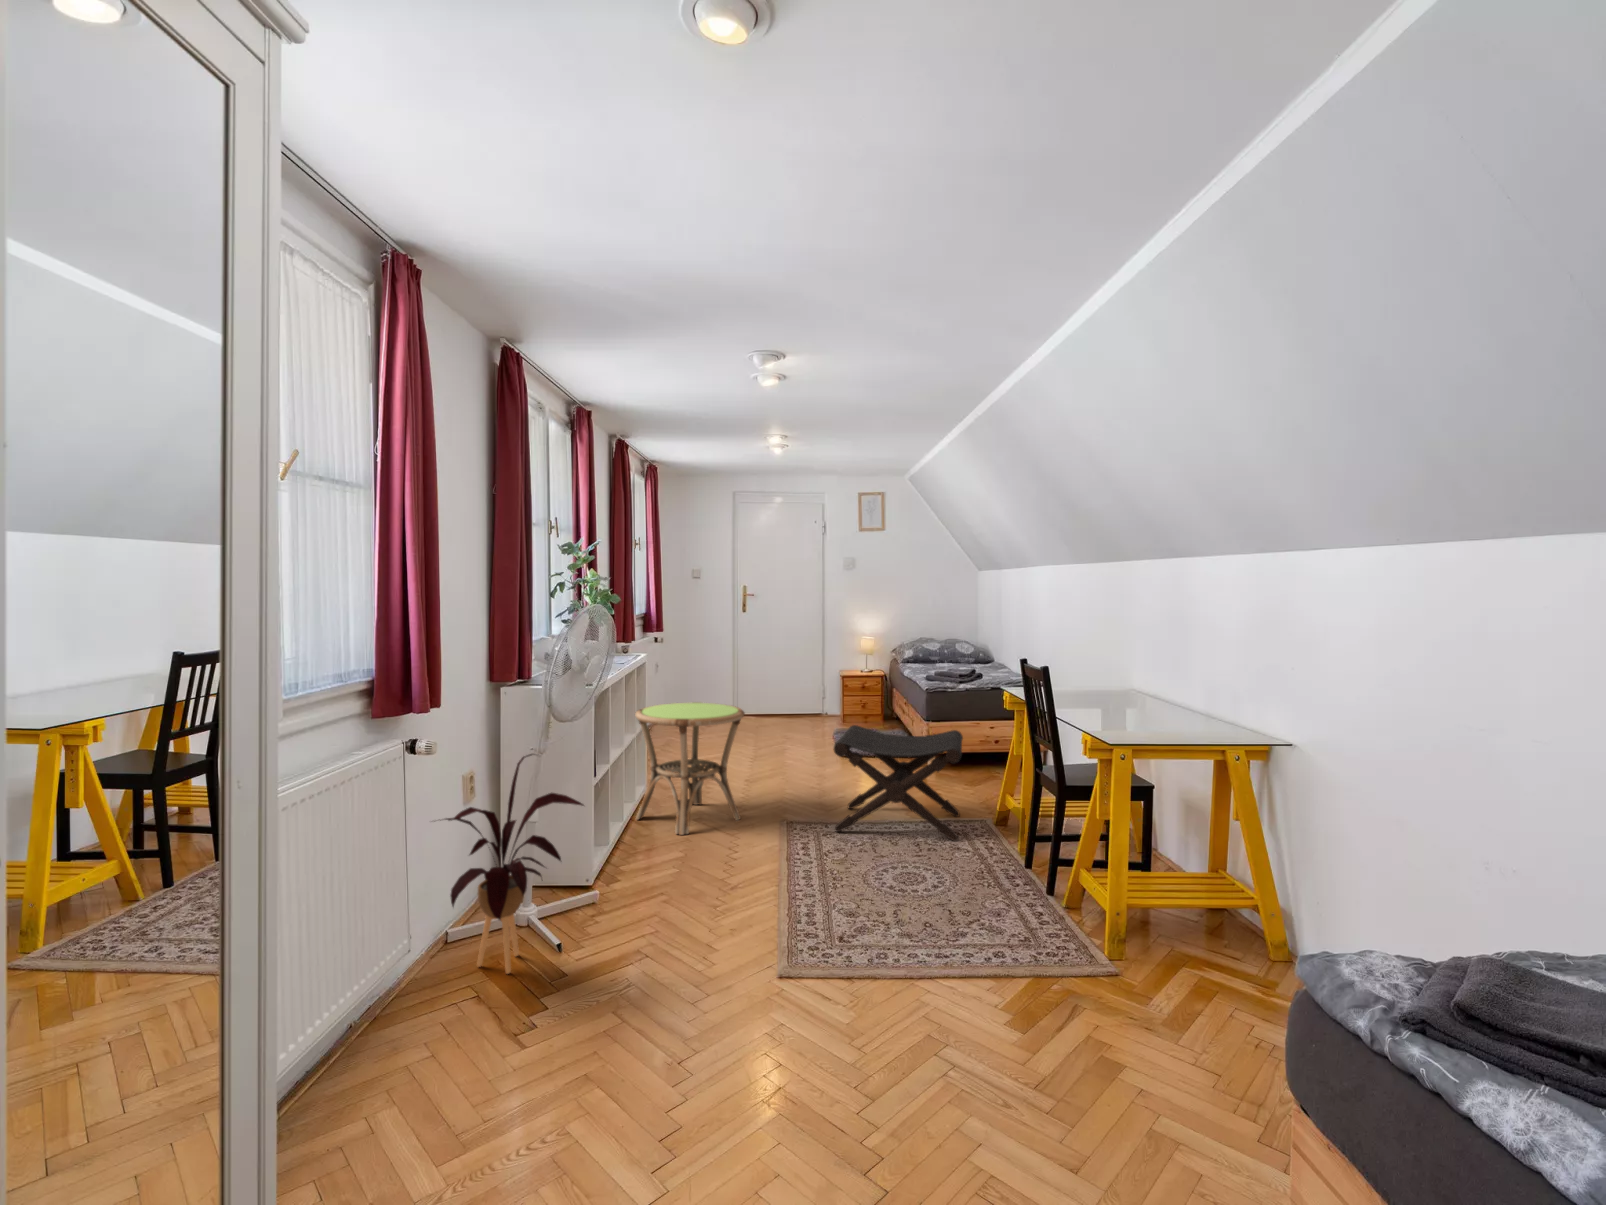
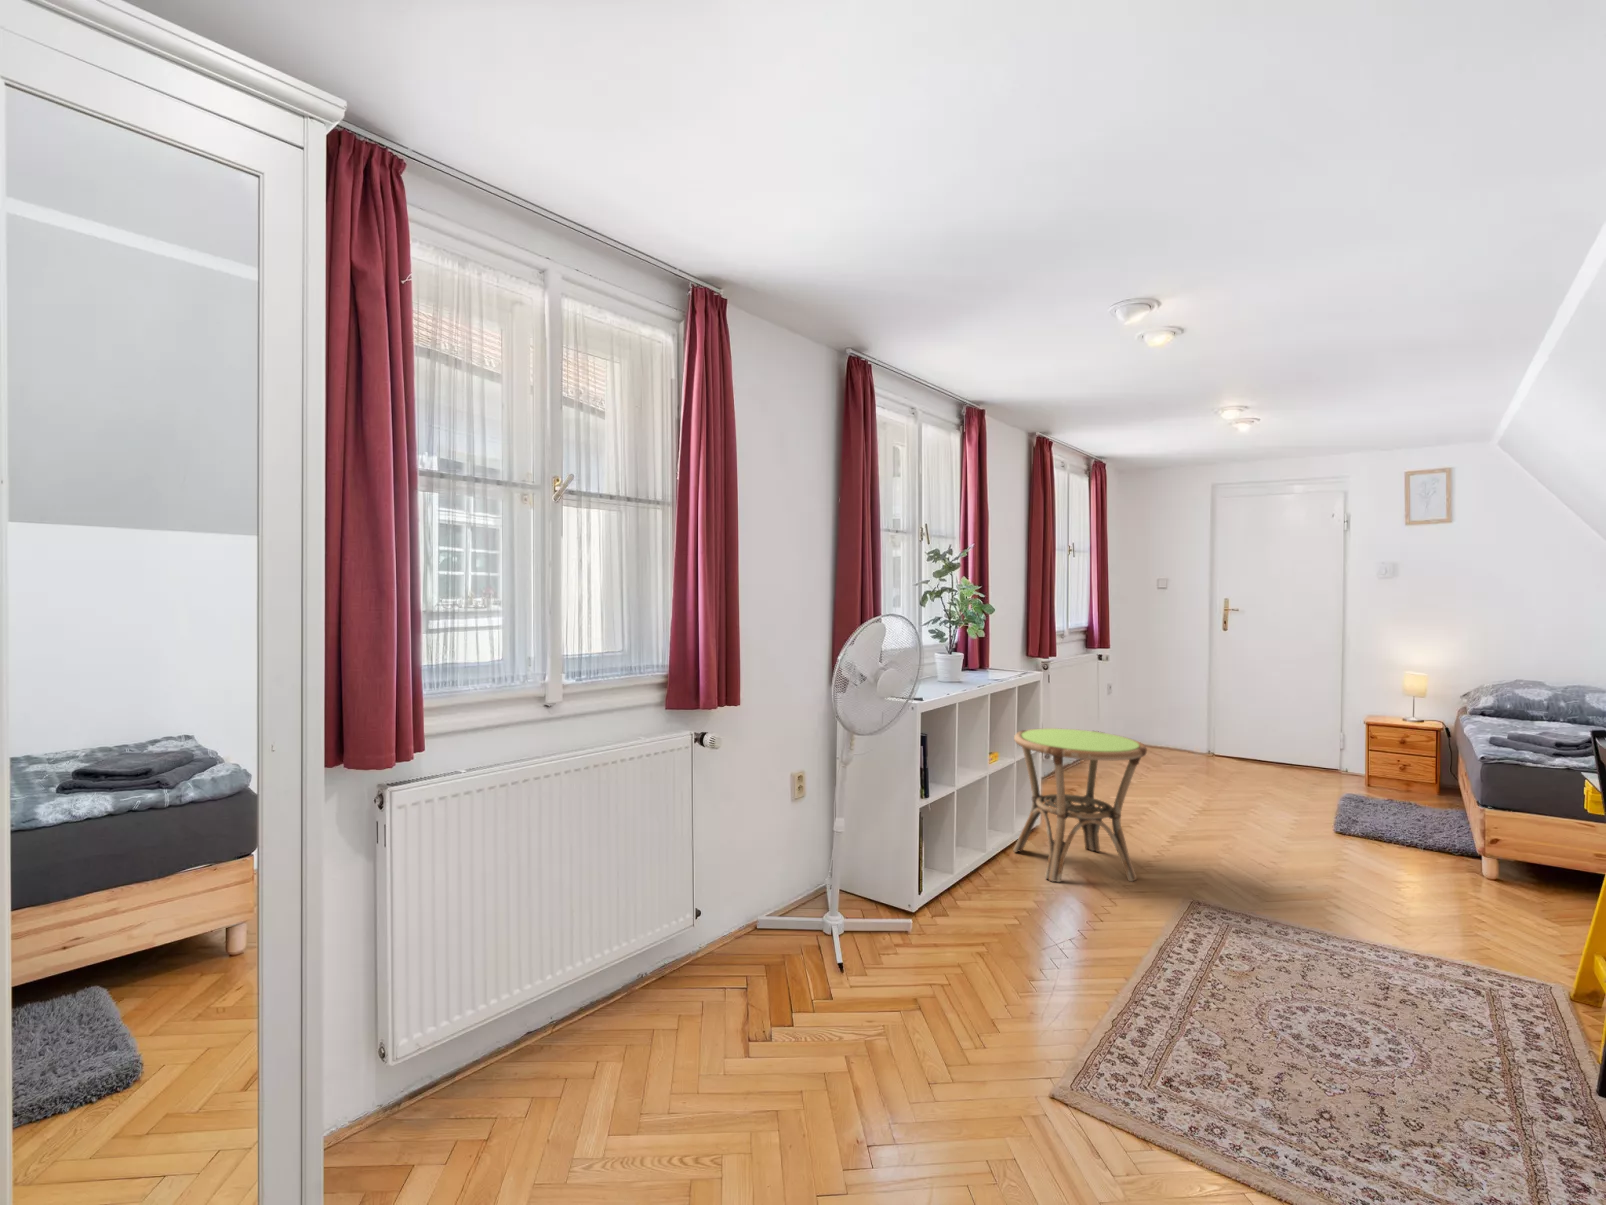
footstool: present [833,725,963,841] -> none [1257,791,1511,1002]
house plant: present [445,754,584,974] -> none [729,757,866,975]

